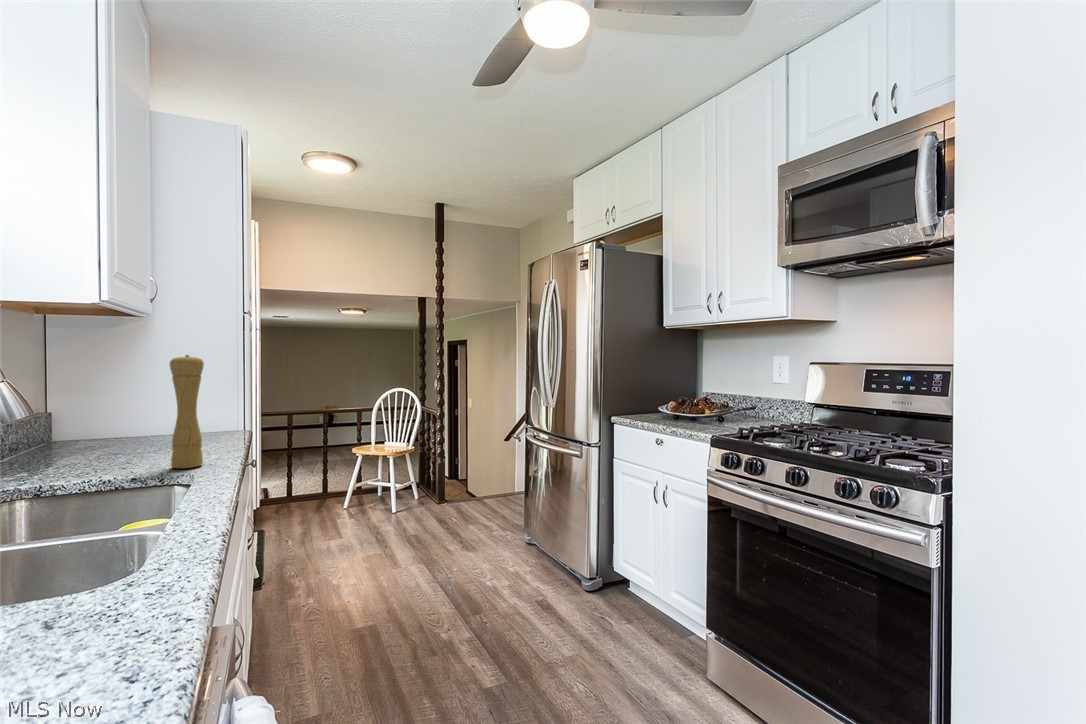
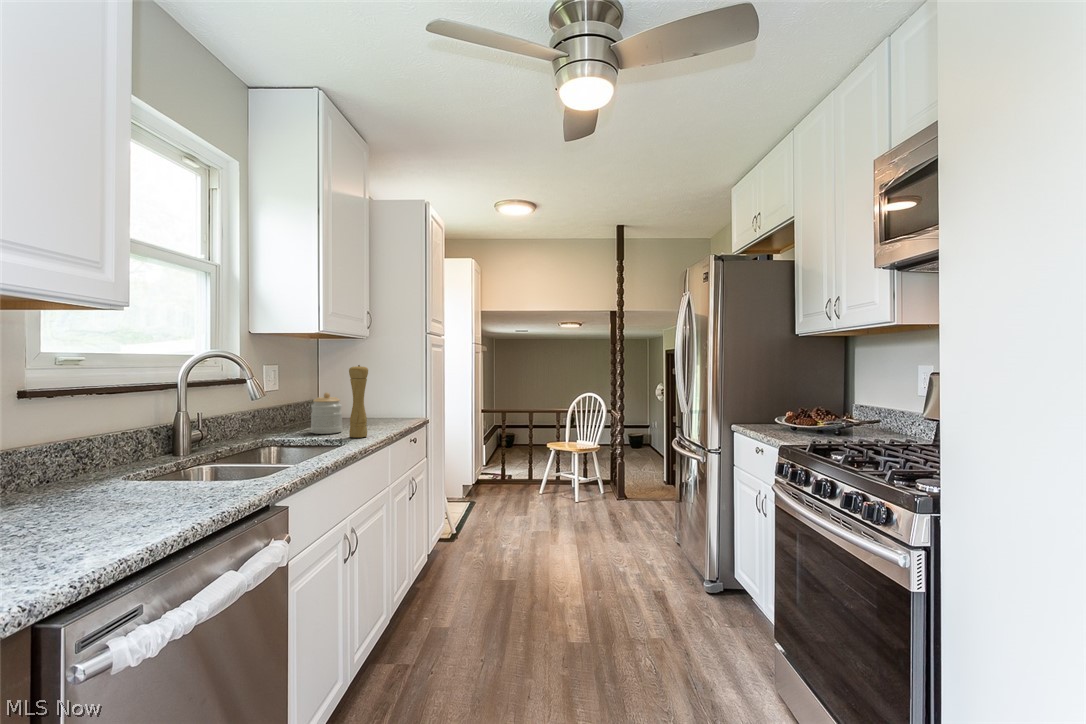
jar: none [82,399,142,467] -> present [311,393,342,434]

